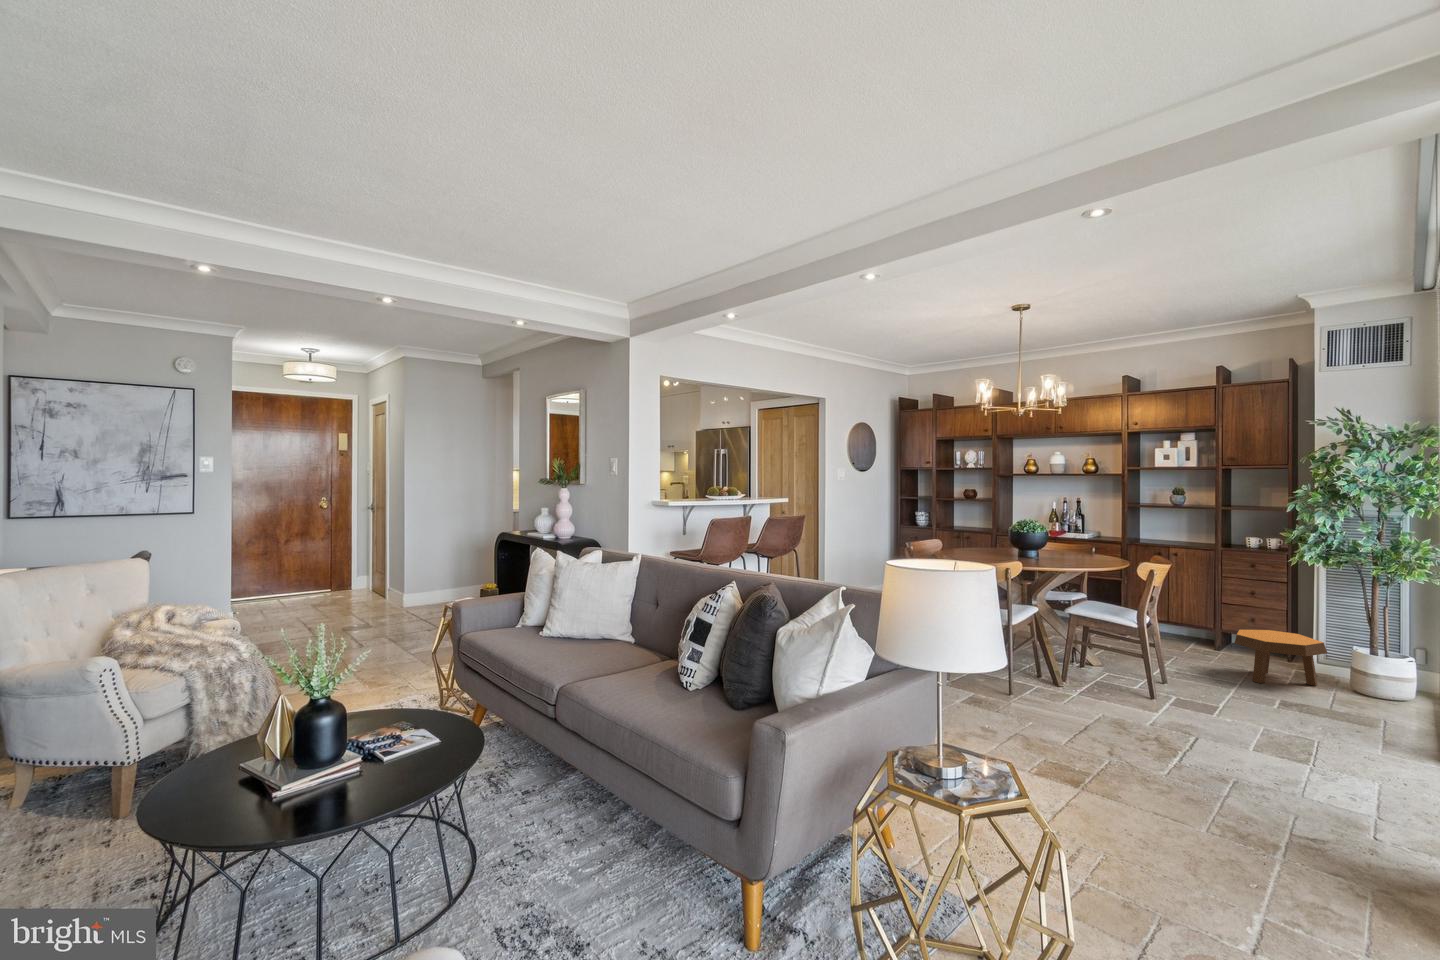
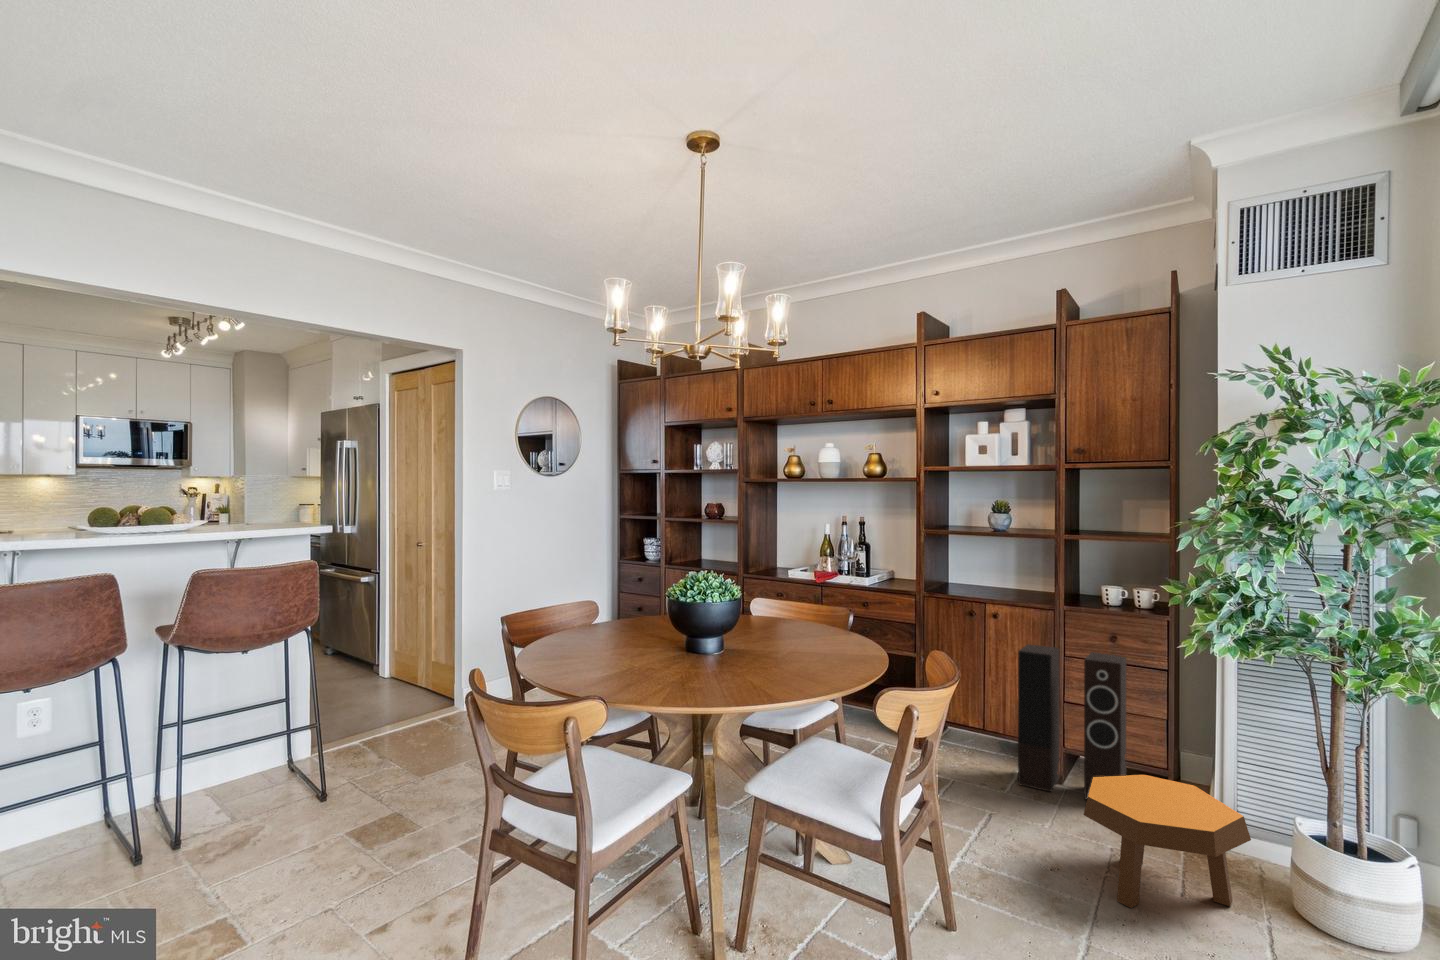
speaker: none [1192,570,1261,656] -> present [1018,644,1126,800]

